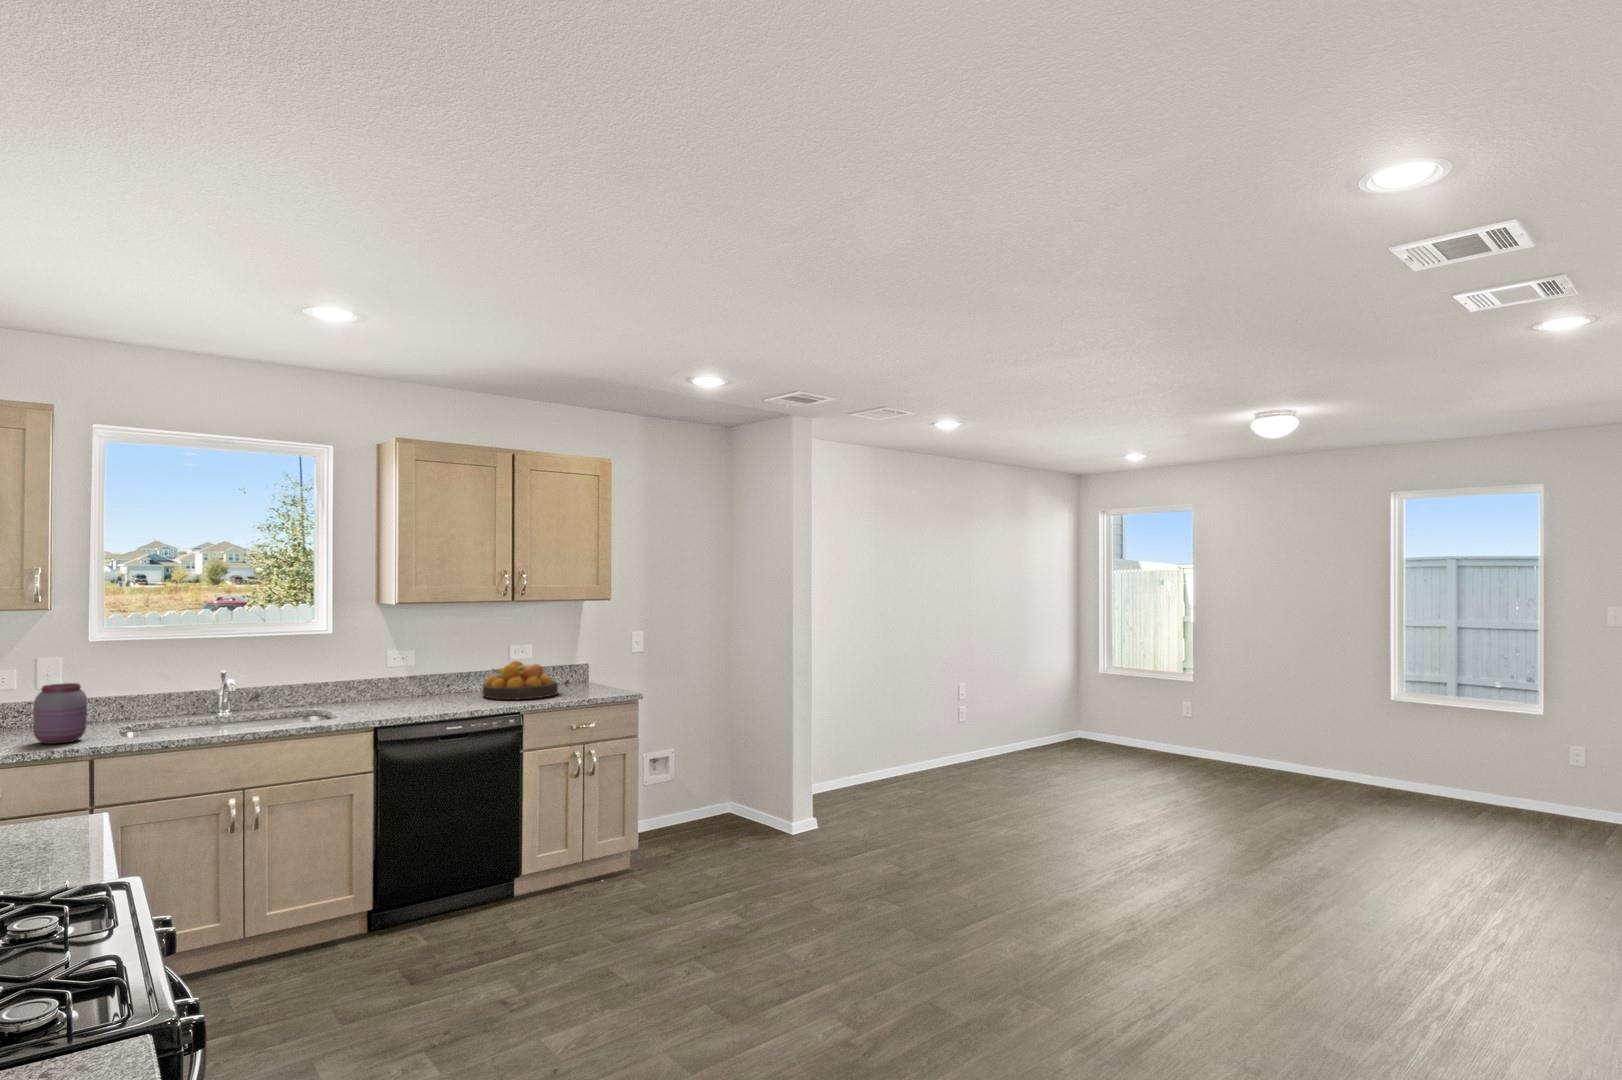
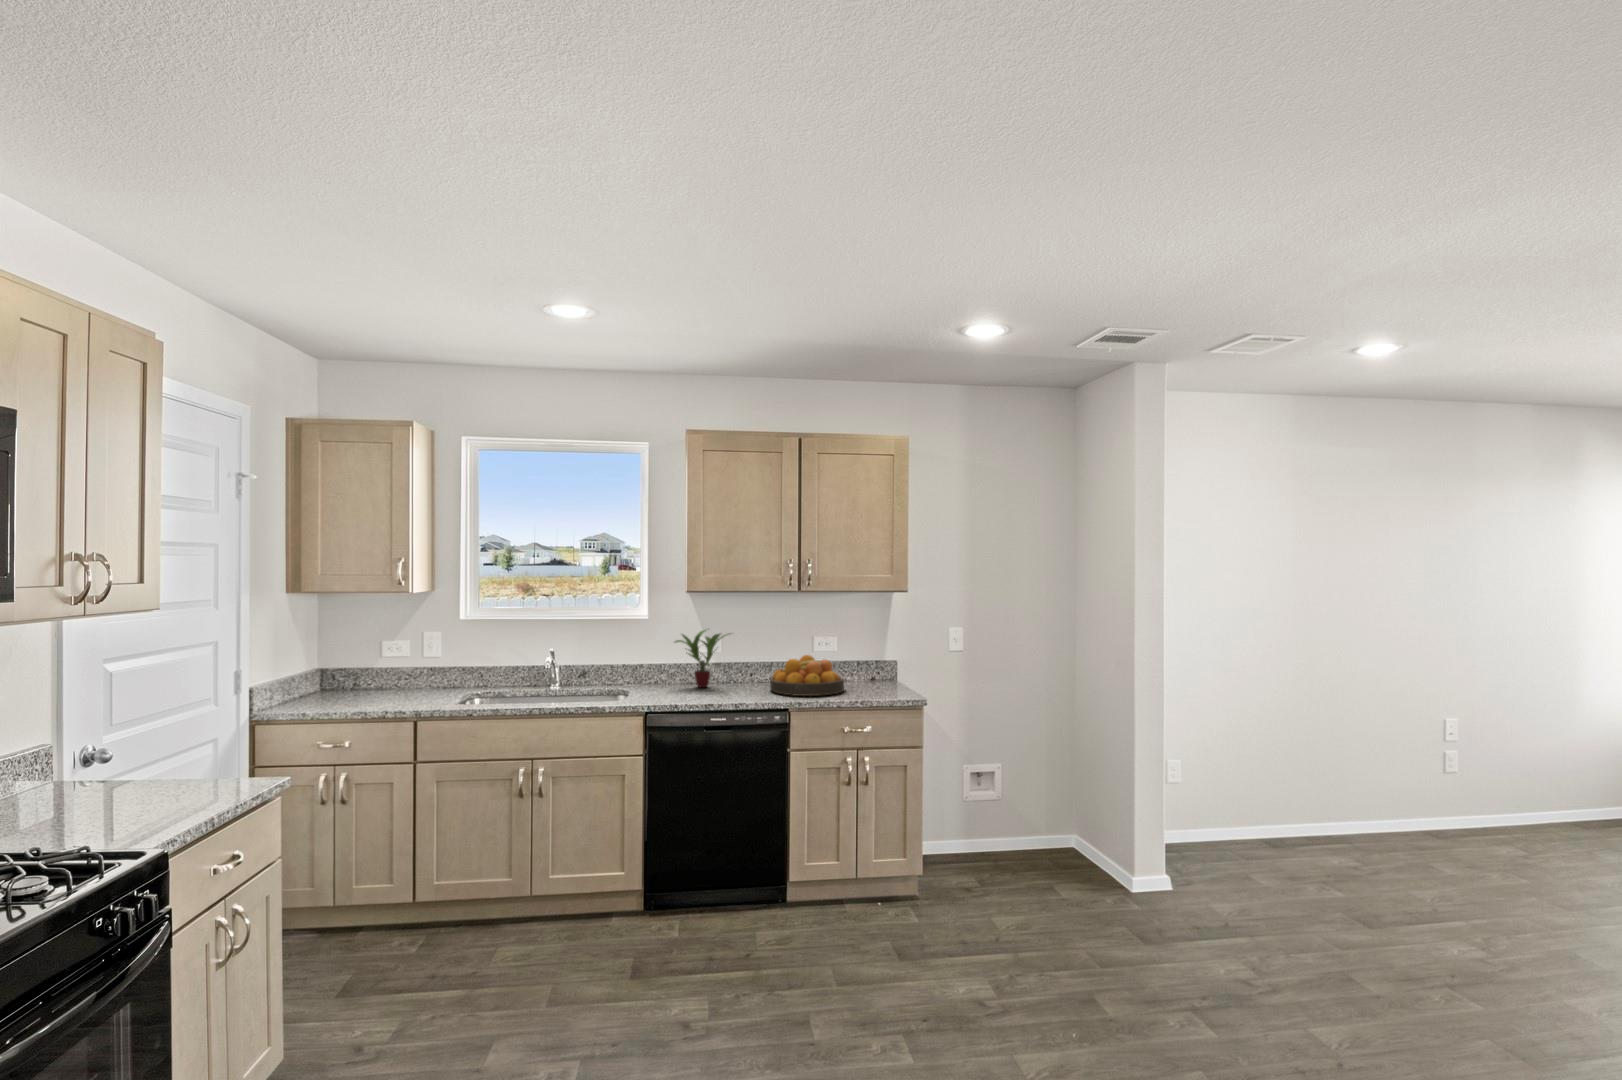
potted plant: none [375,639,437,701] -> present [675,629,726,687]
jar: present [33,683,87,744] -> none [394,654,432,704]

